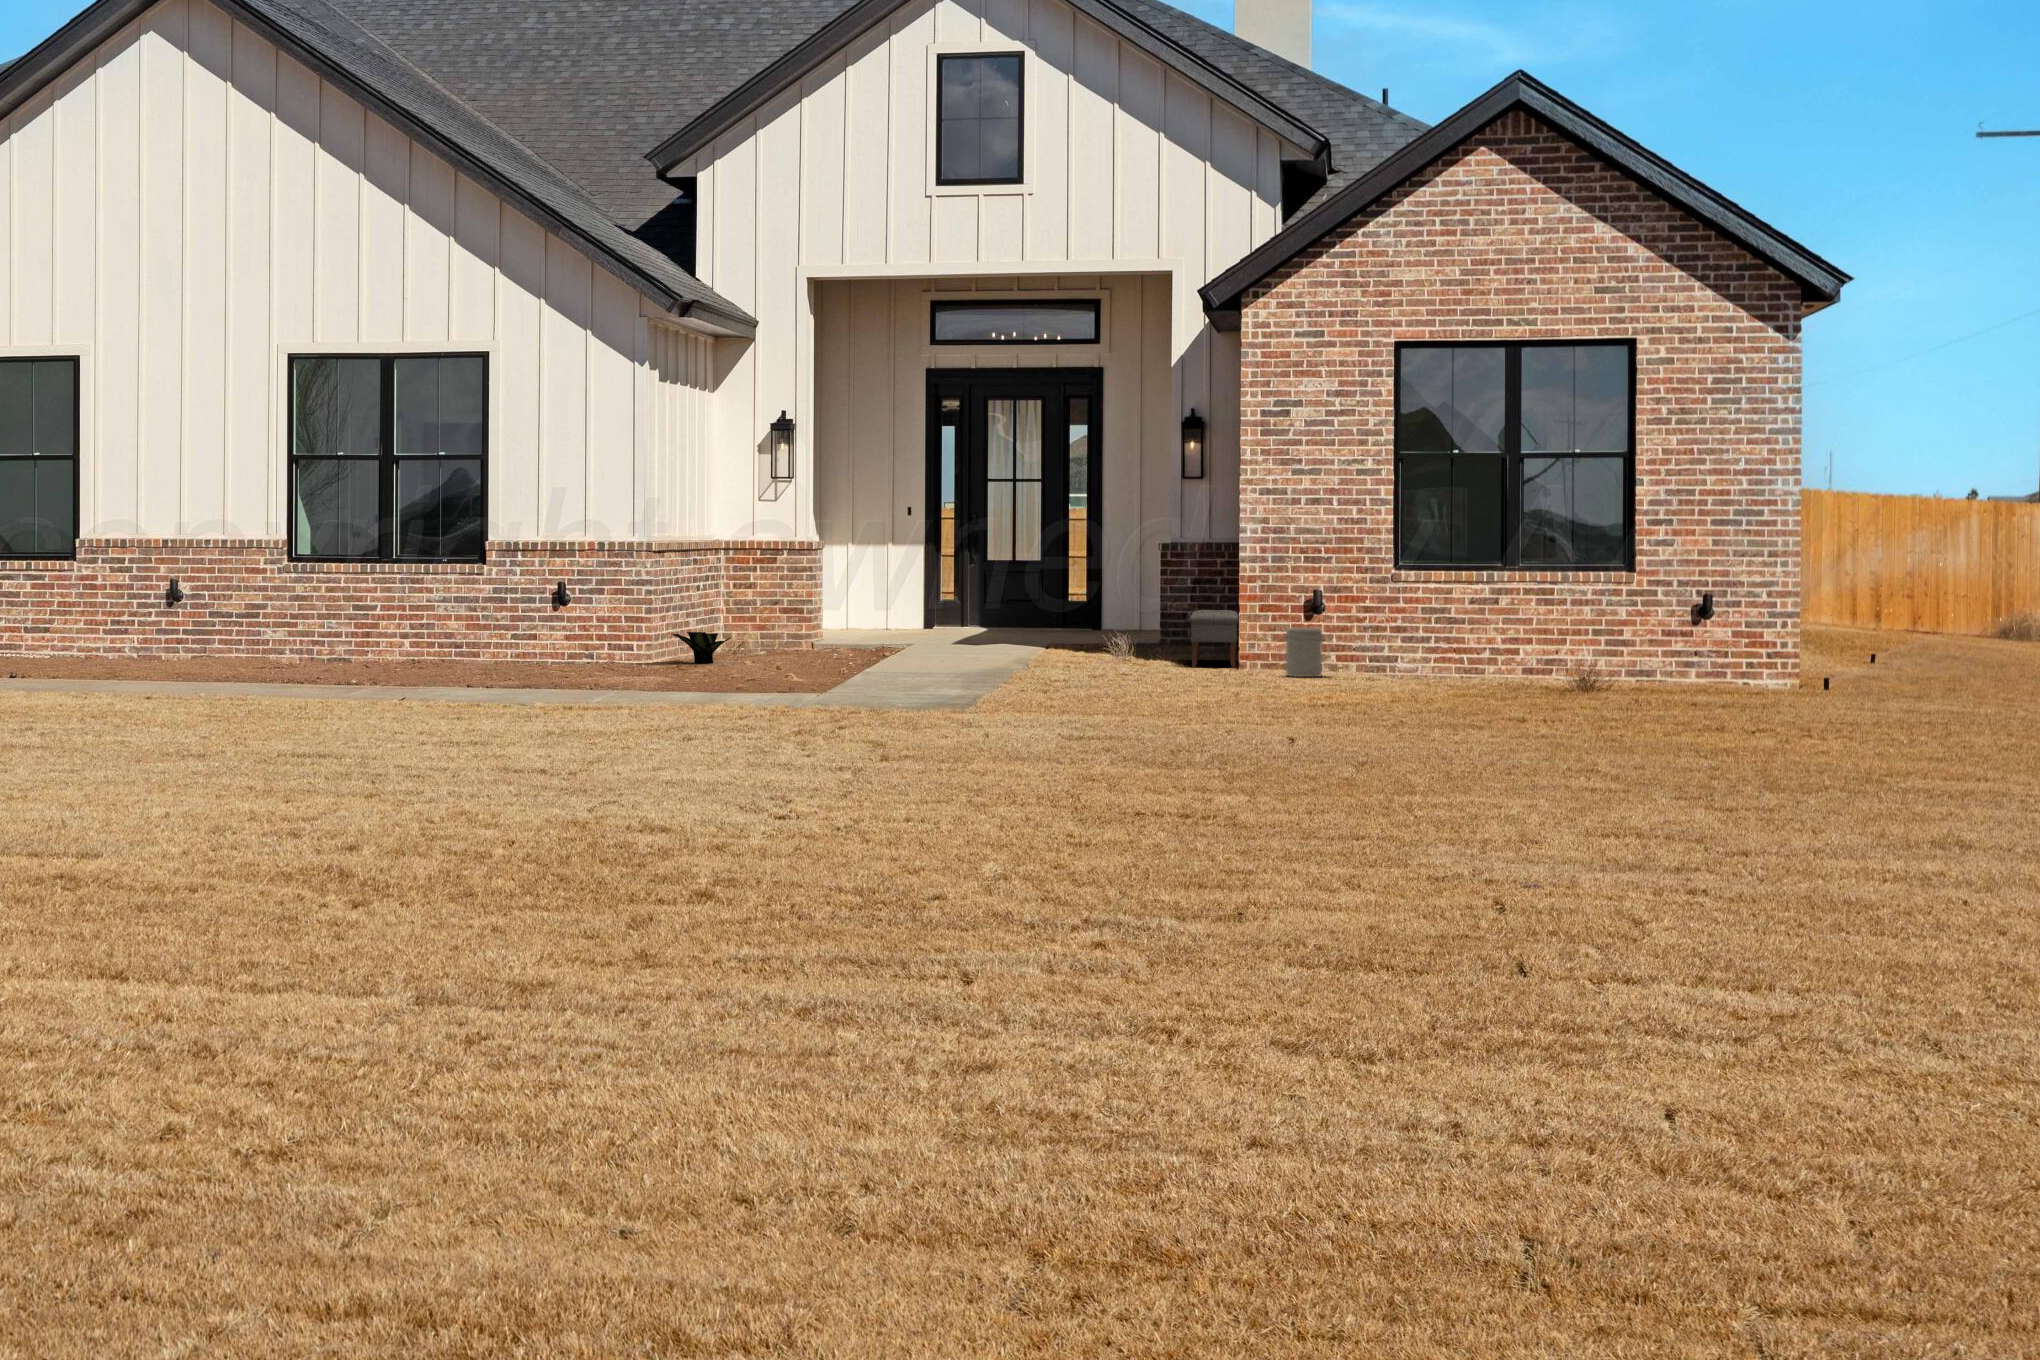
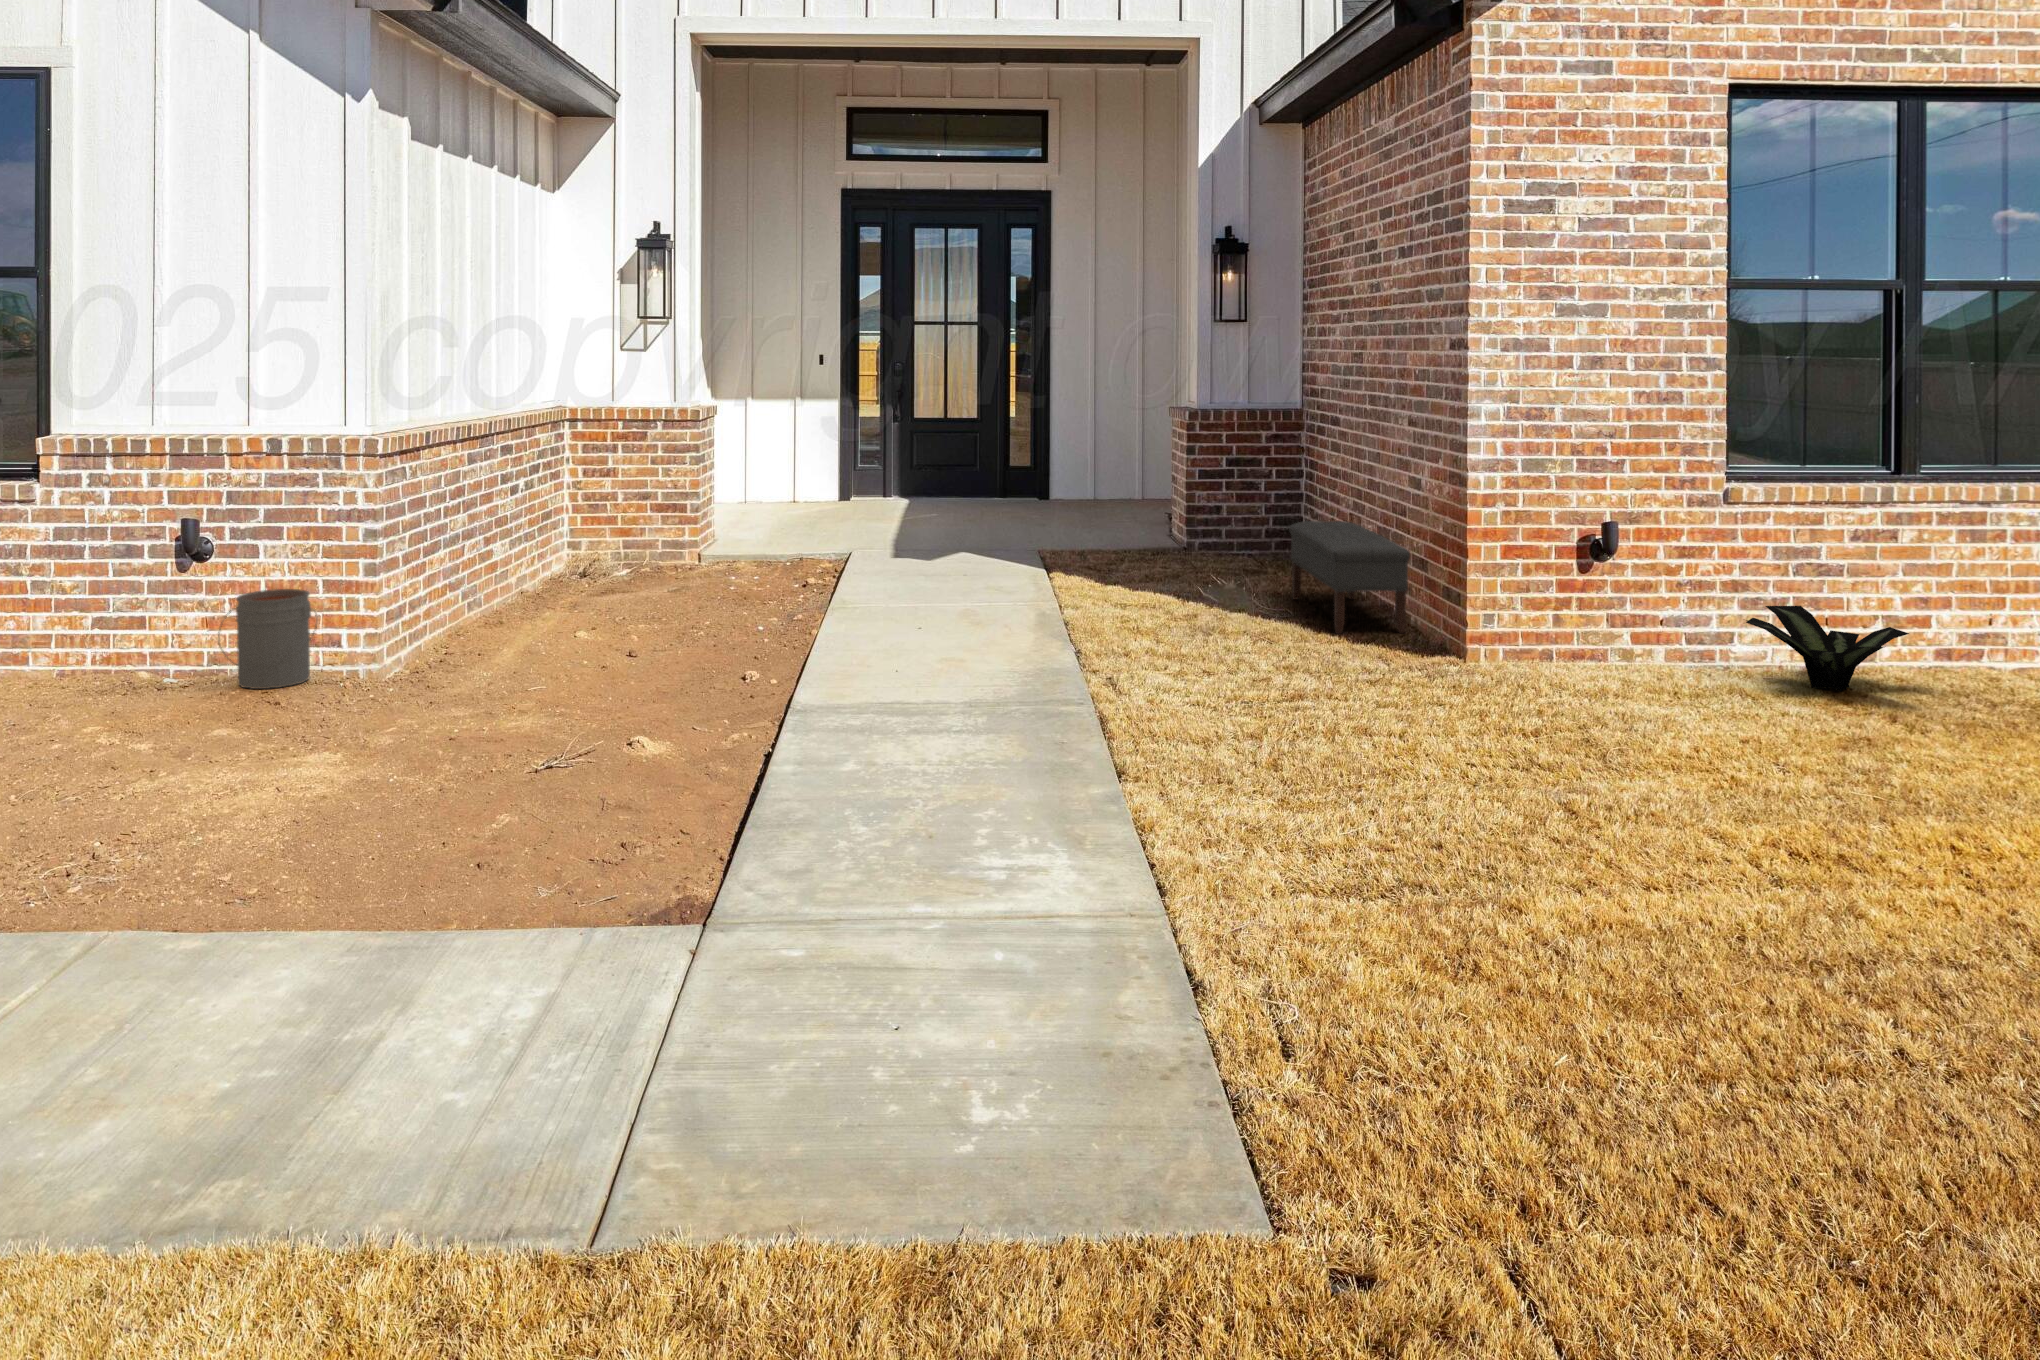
bucket: present [1281,627,1324,677] -> present [218,589,317,689]
potted plant: present [673,632,730,664] -> present [1746,606,1909,692]

